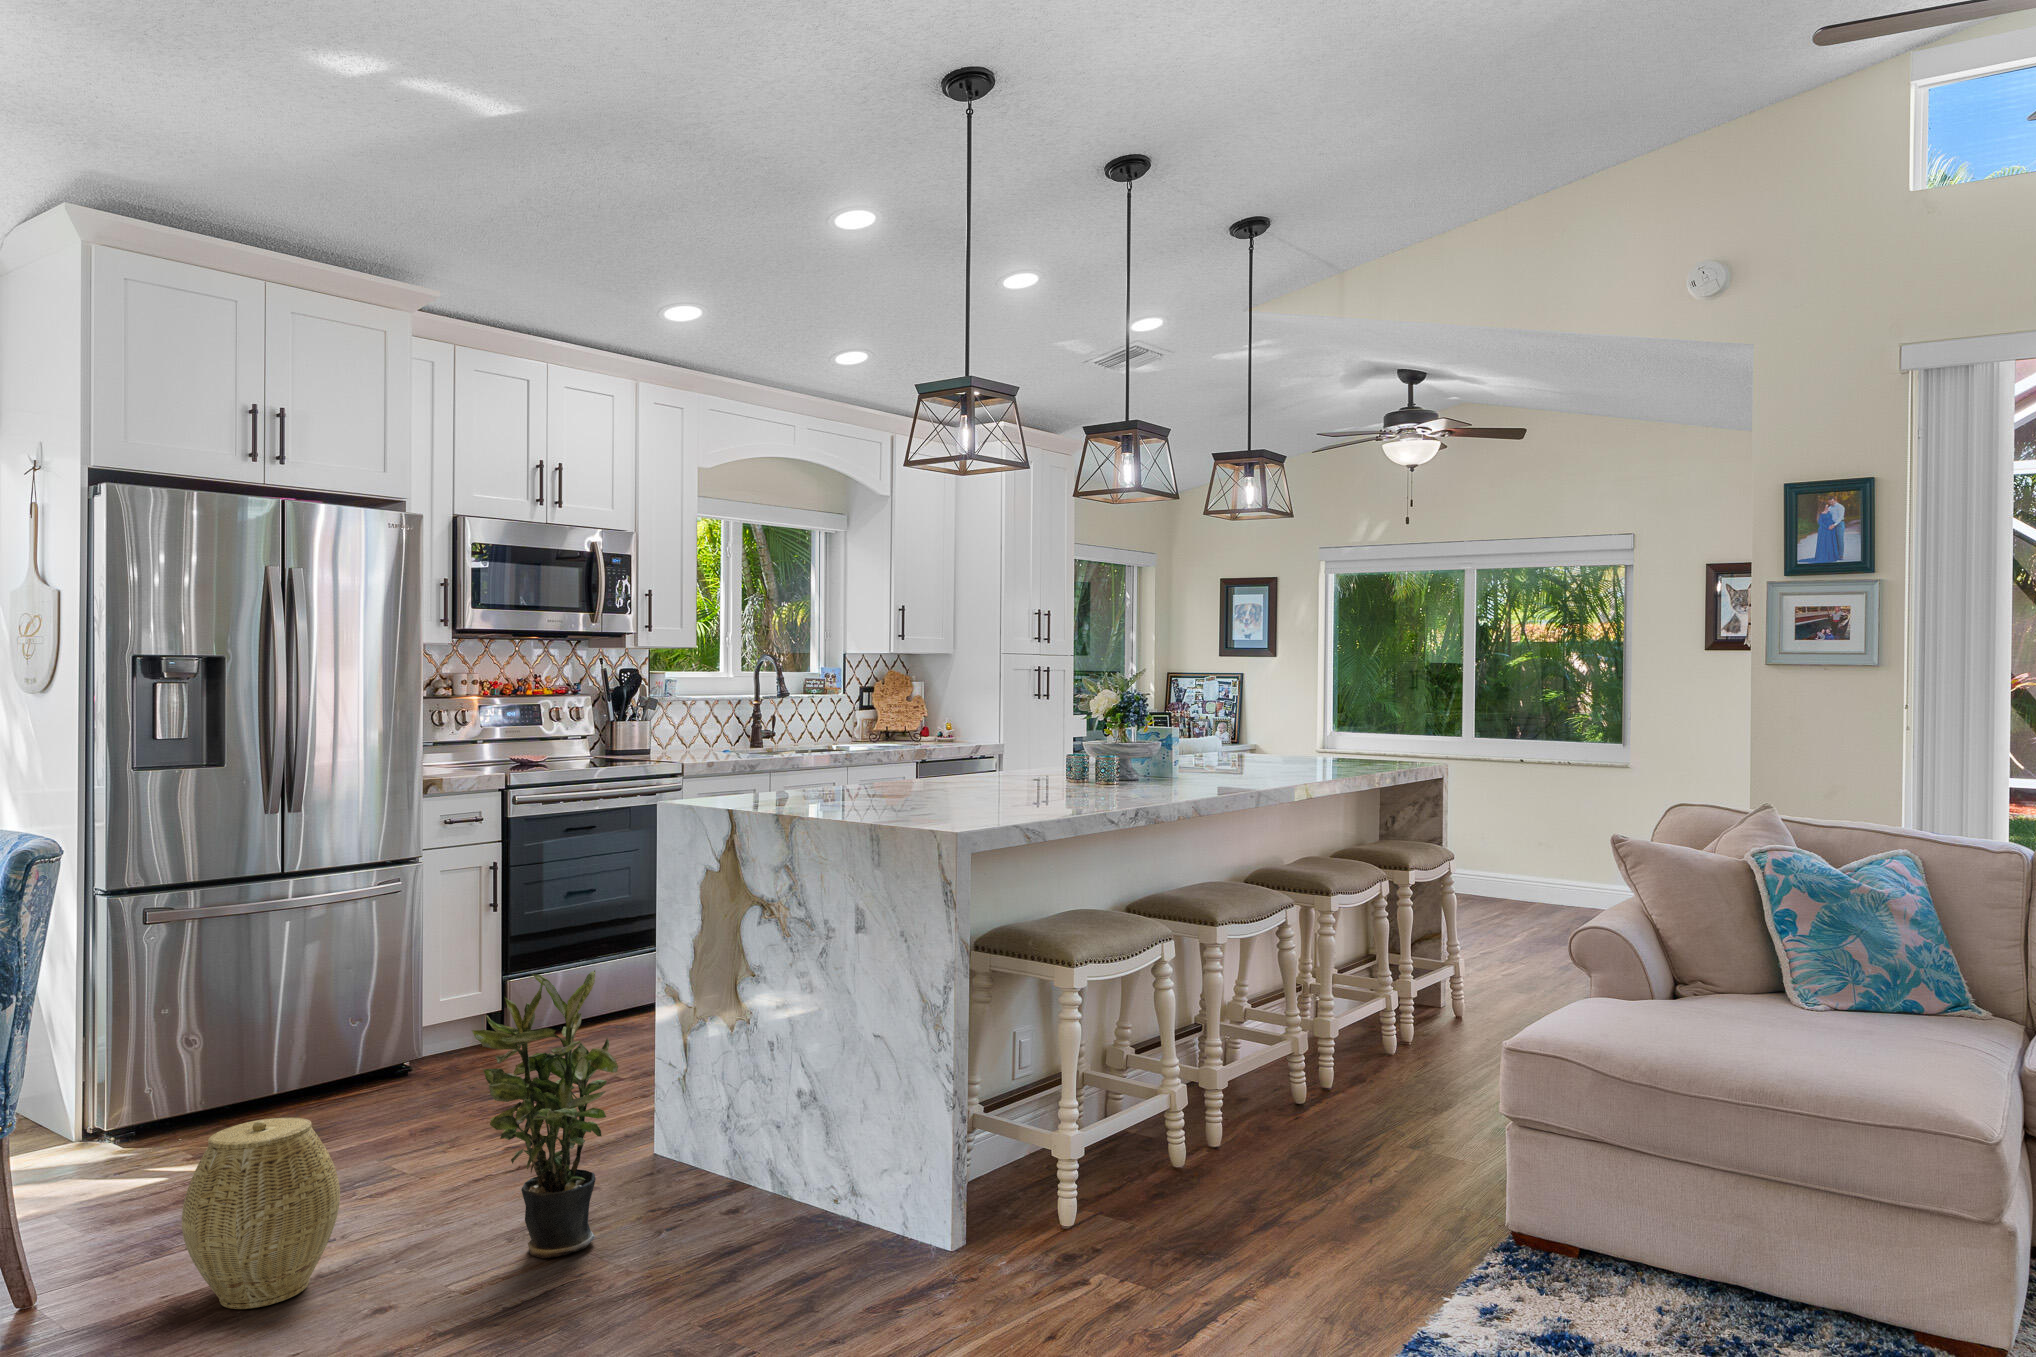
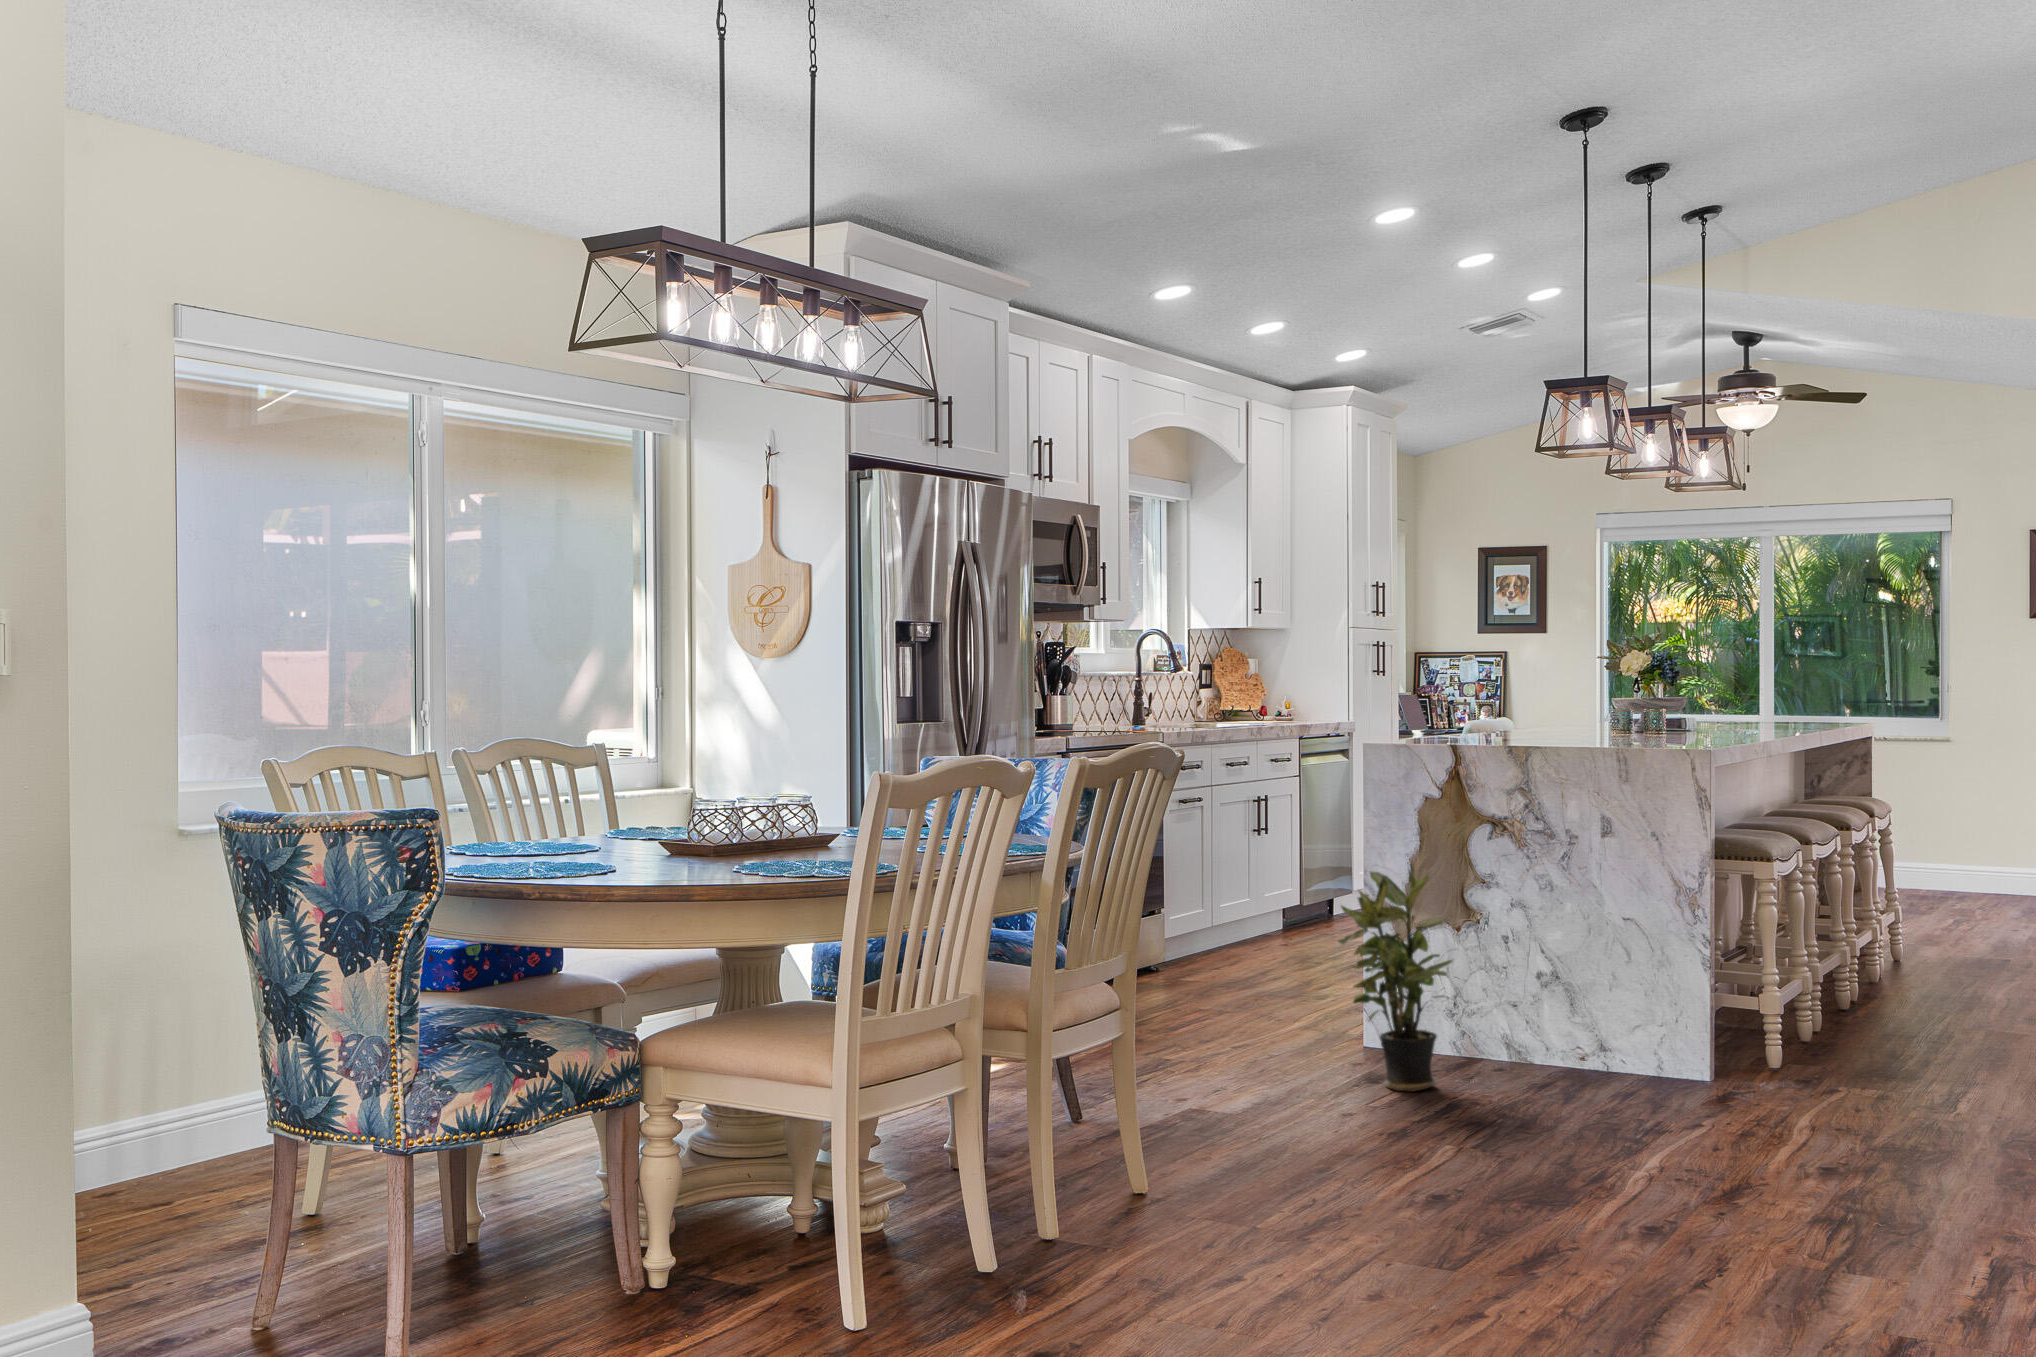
woven basket: present [182,1118,340,1309] -> none [1183,977,1291,1117]

